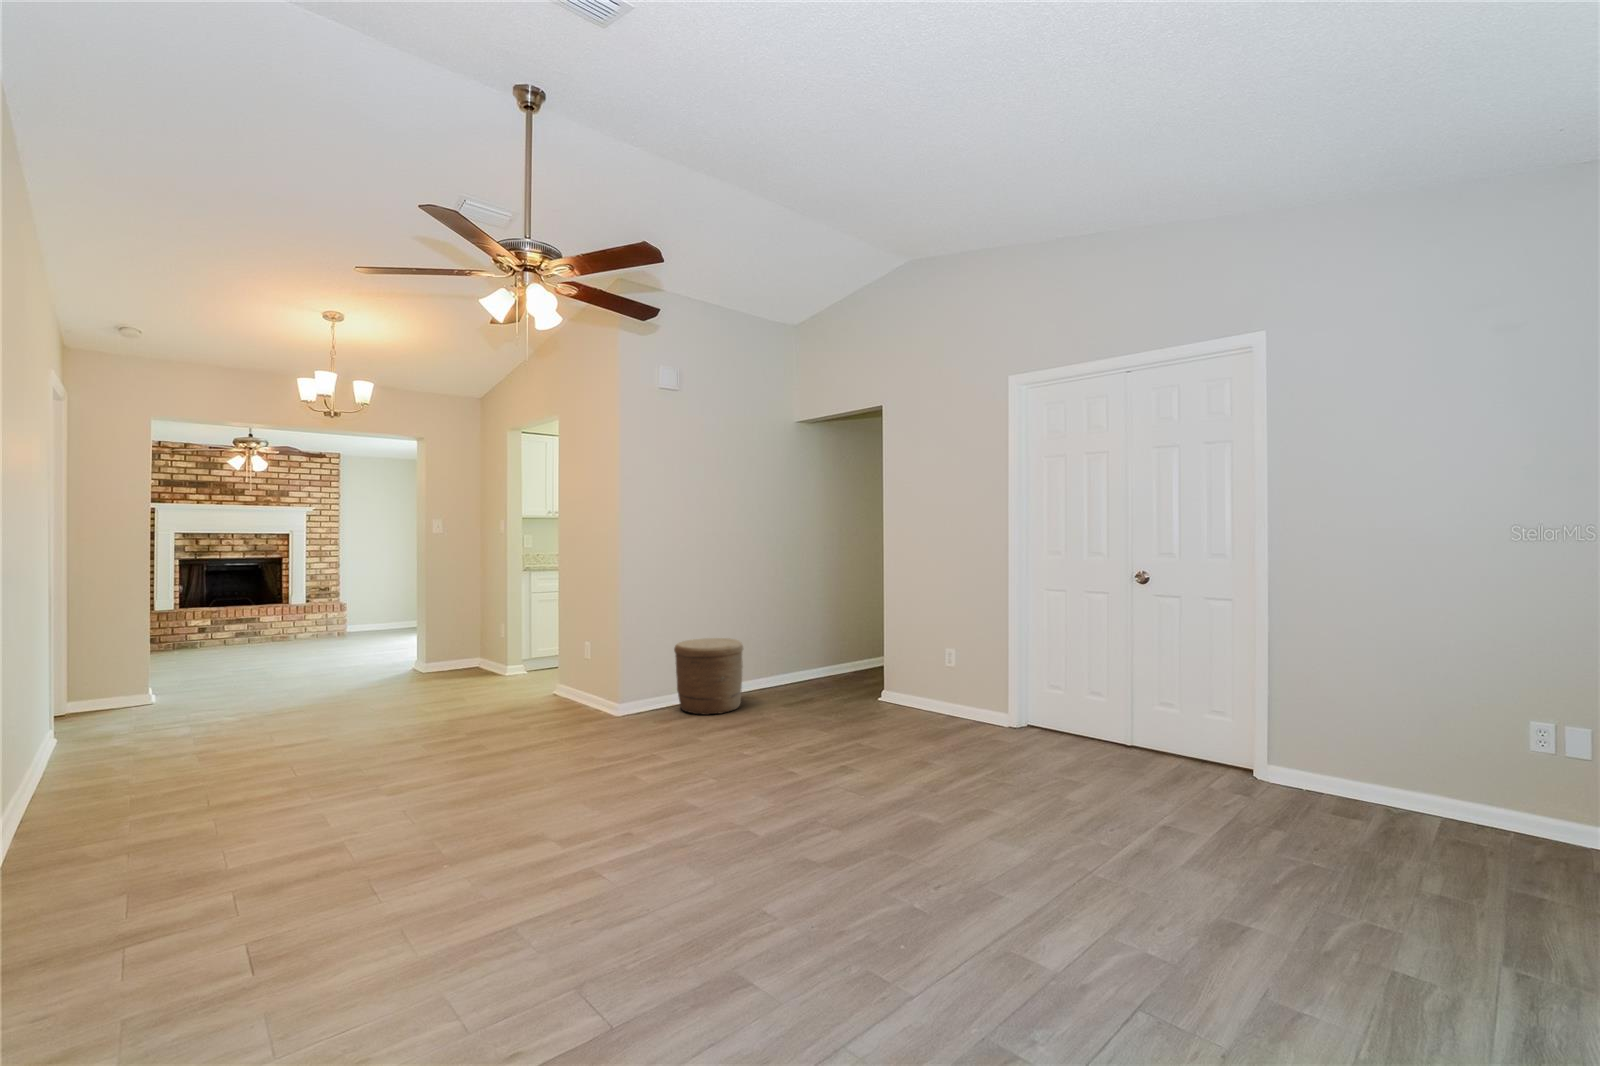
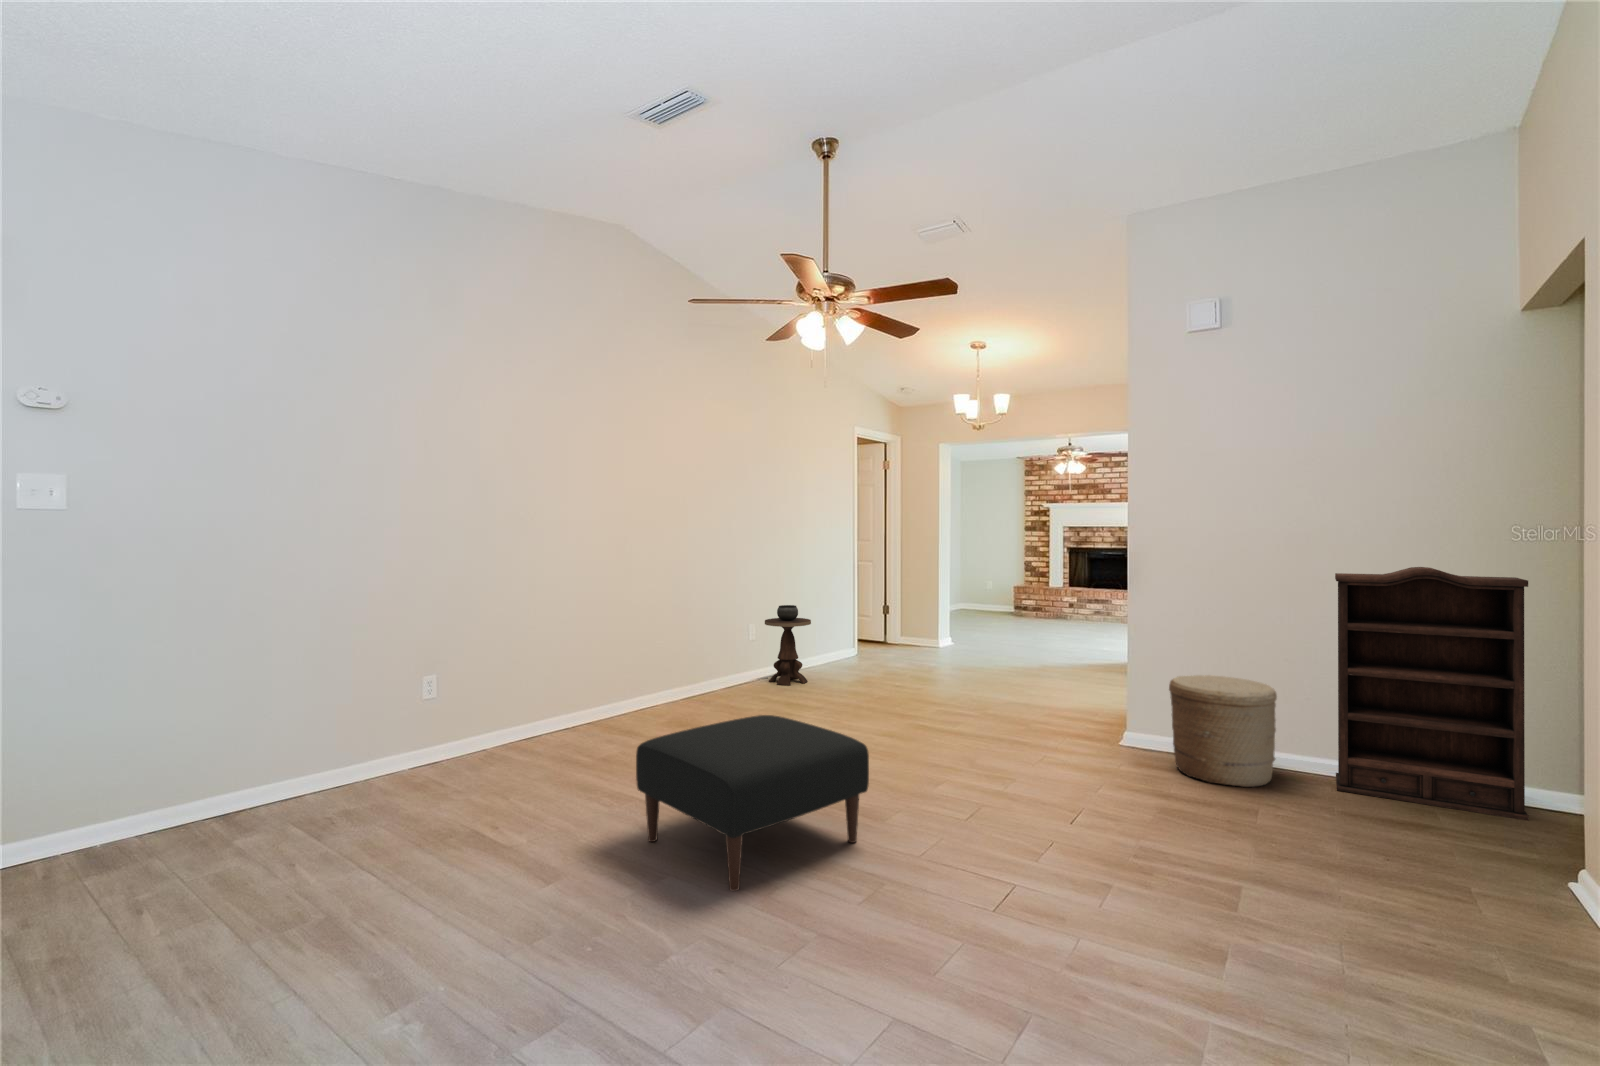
bookshelf: none [742,552,828,695] -> present [1335,567,1529,821]
side table: none [14,674,126,818] -> present [765,605,811,685]
ottoman: none [565,737,792,942] -> present [636,715,869,891]

